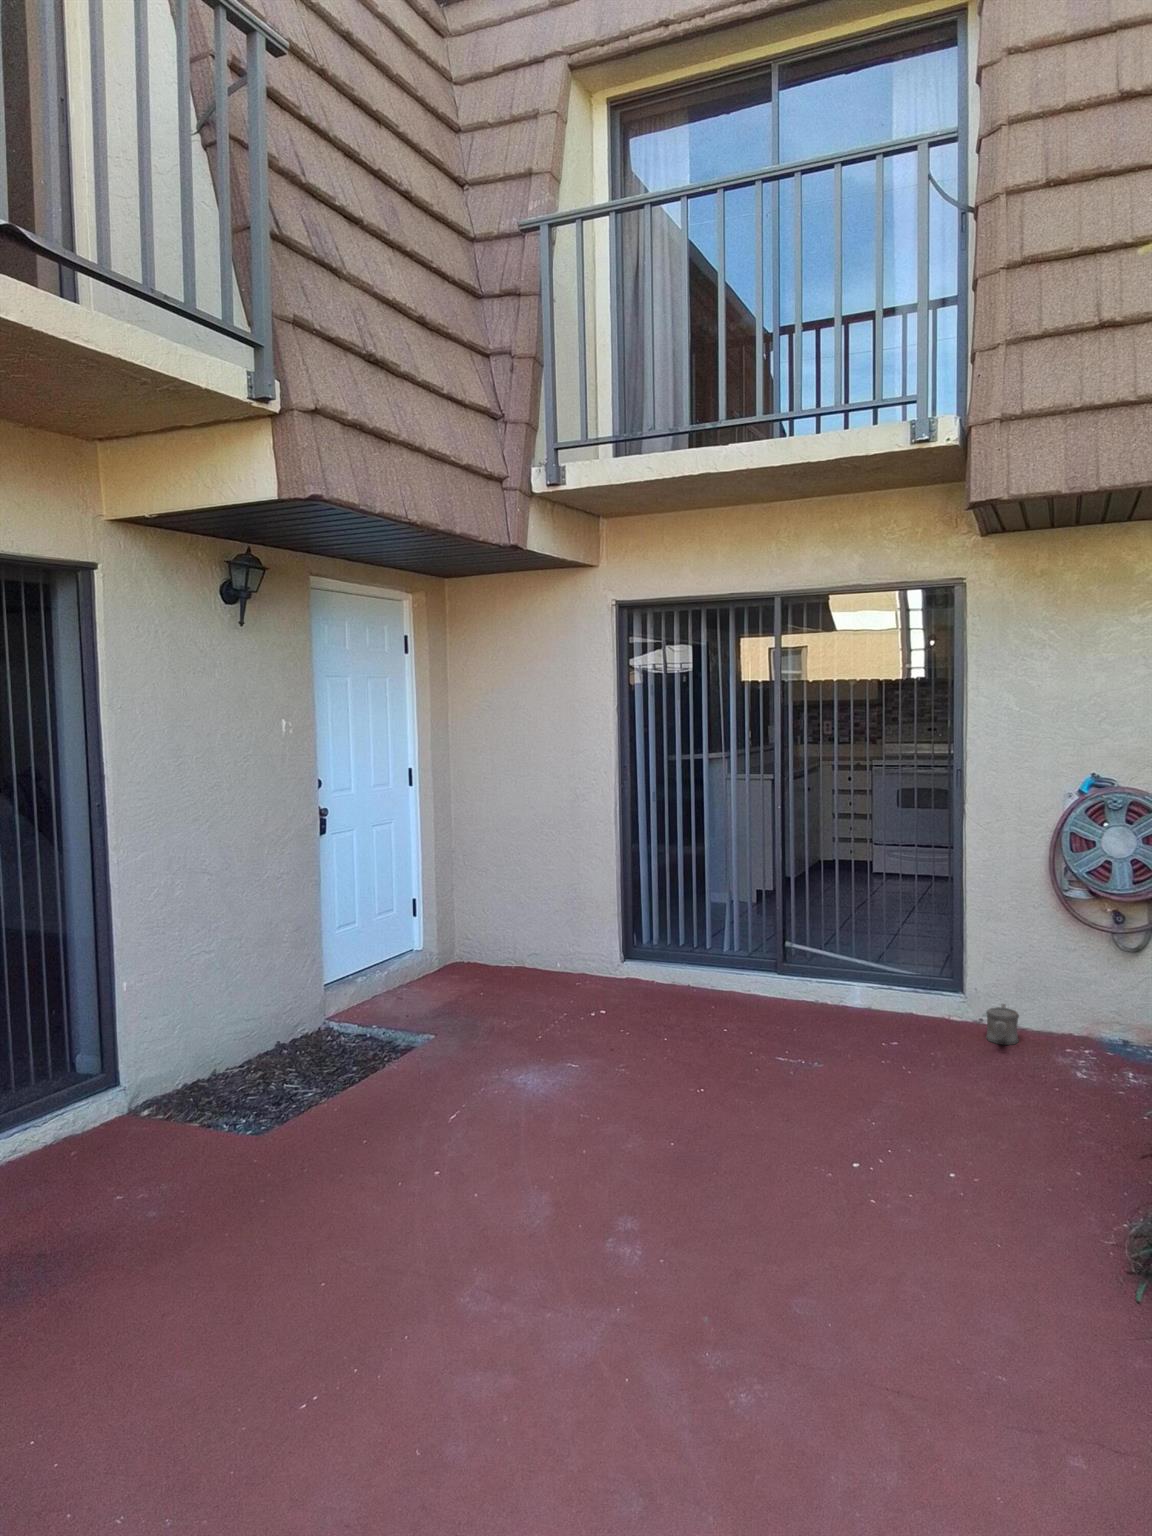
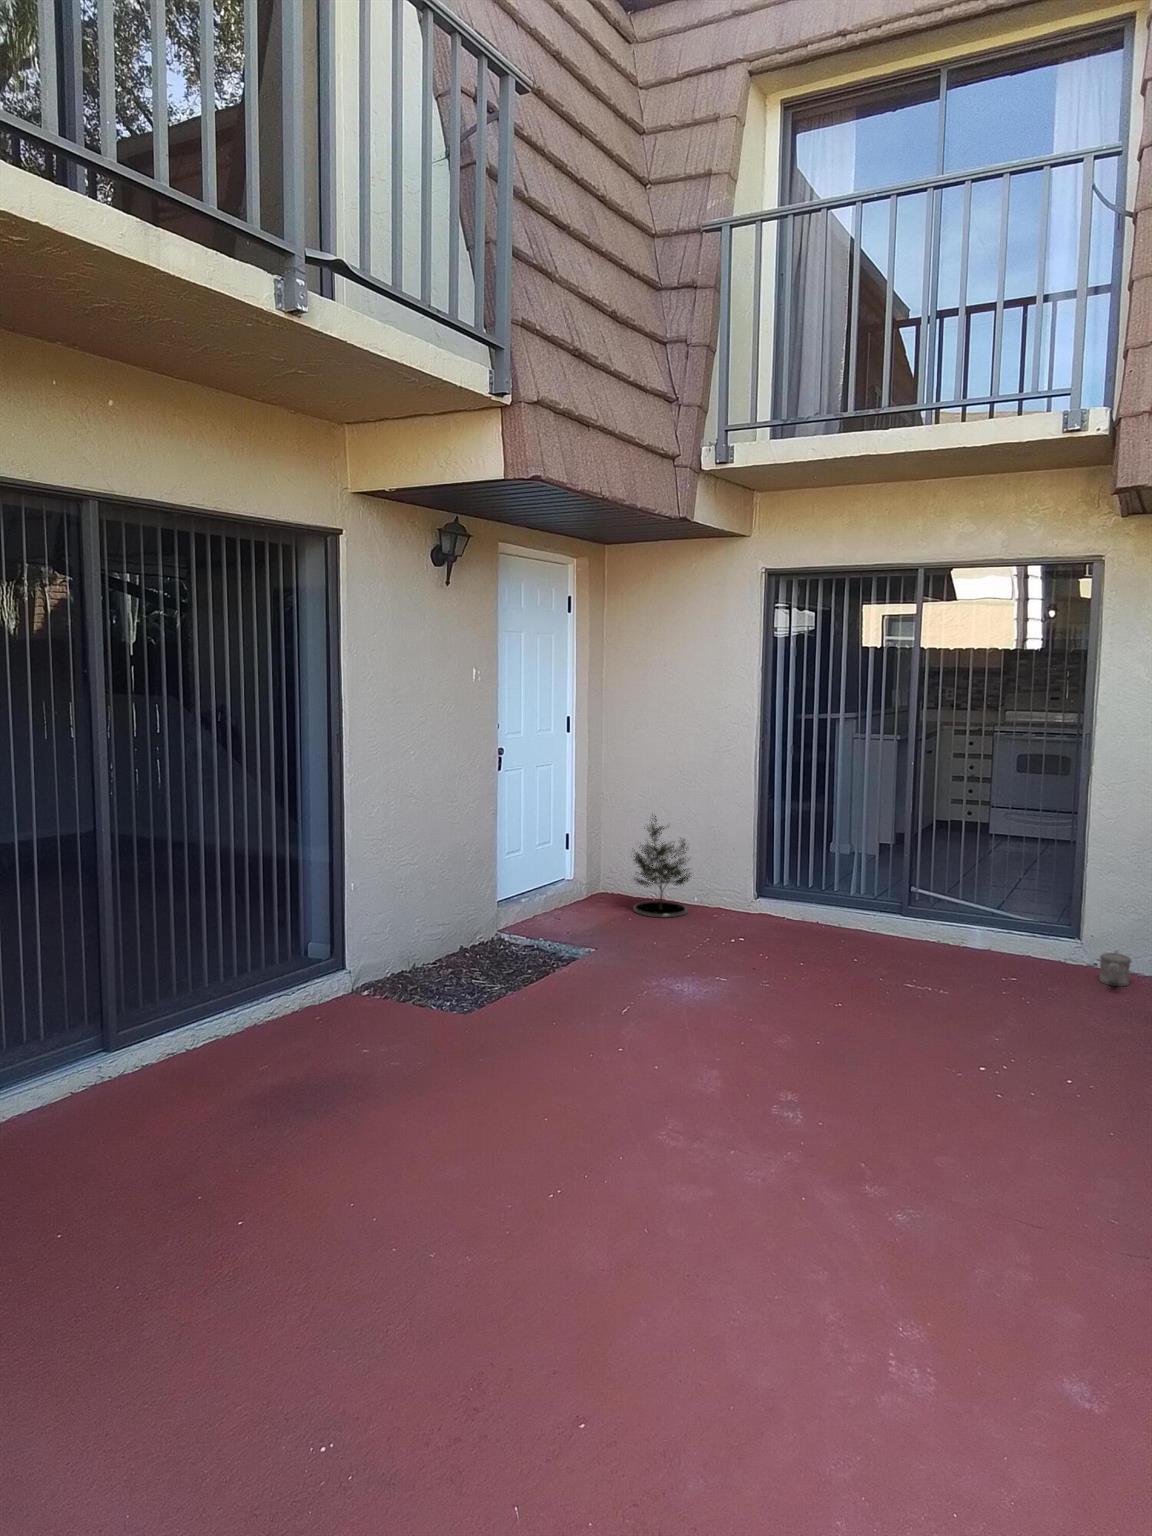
potted tree: none [480,872,553,990] -> present [633,815,690,918]

